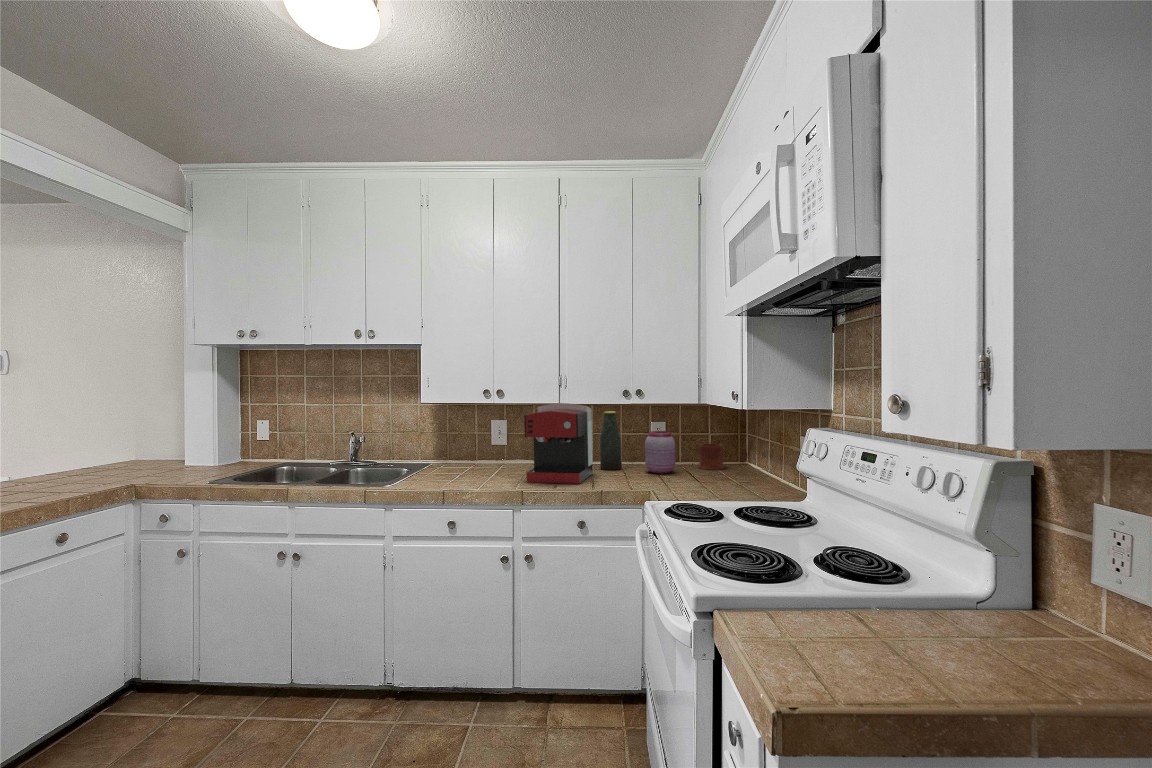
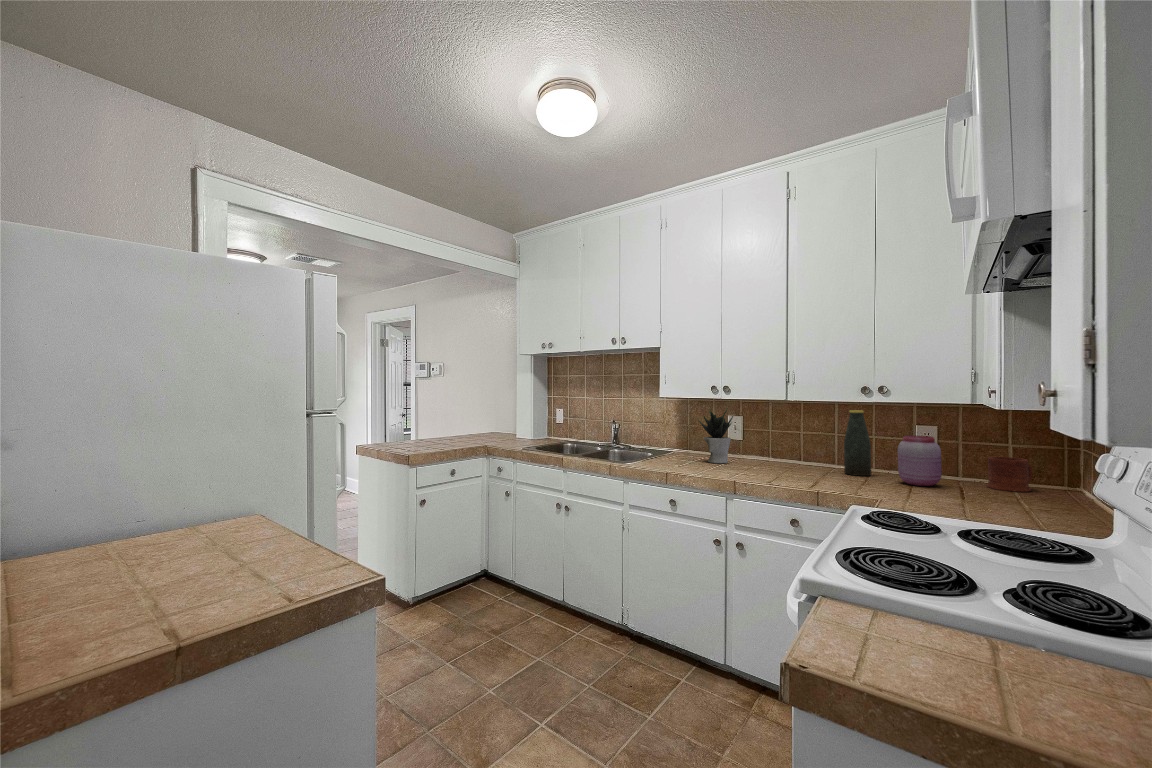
coffee maker: present [524,403,593,484] -> none [745,400,828,482]
potted plant: none [460,413,499,473] -> present [699,408,733,463]

